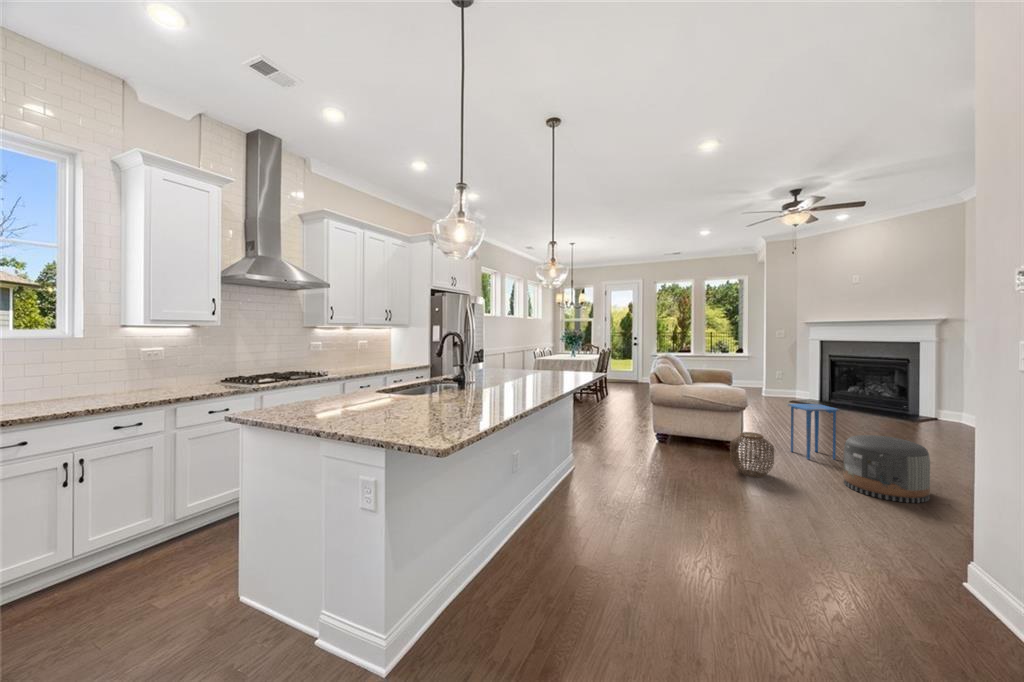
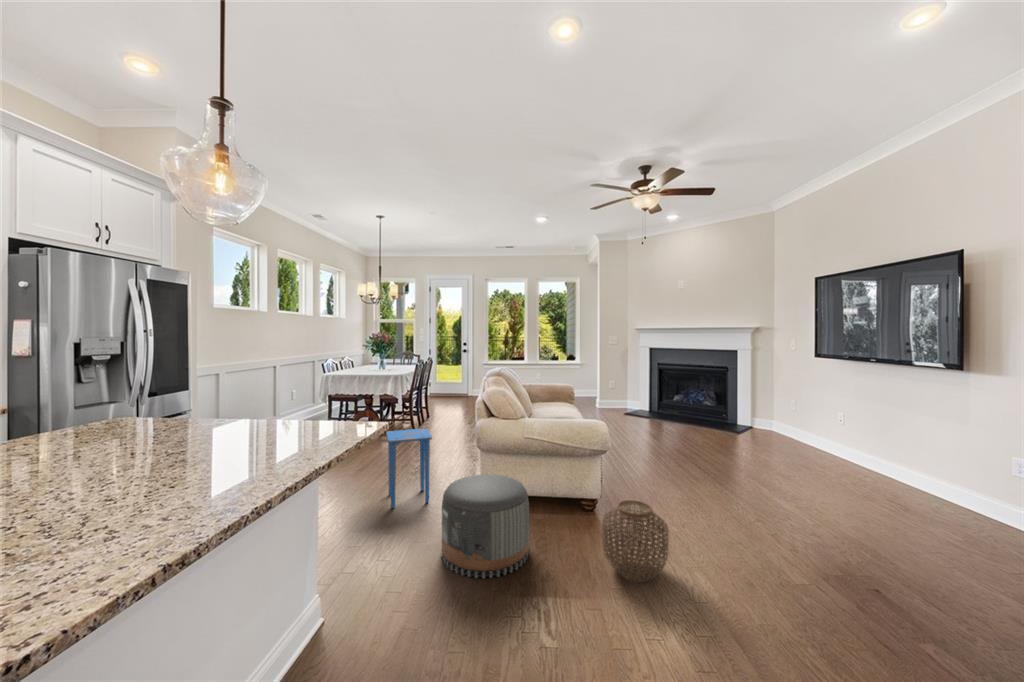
side table: present [788,404,840,459] -> present [386,429,432,508]
pouf: present [844,435,930,503] -> present [442,474,529,578]

